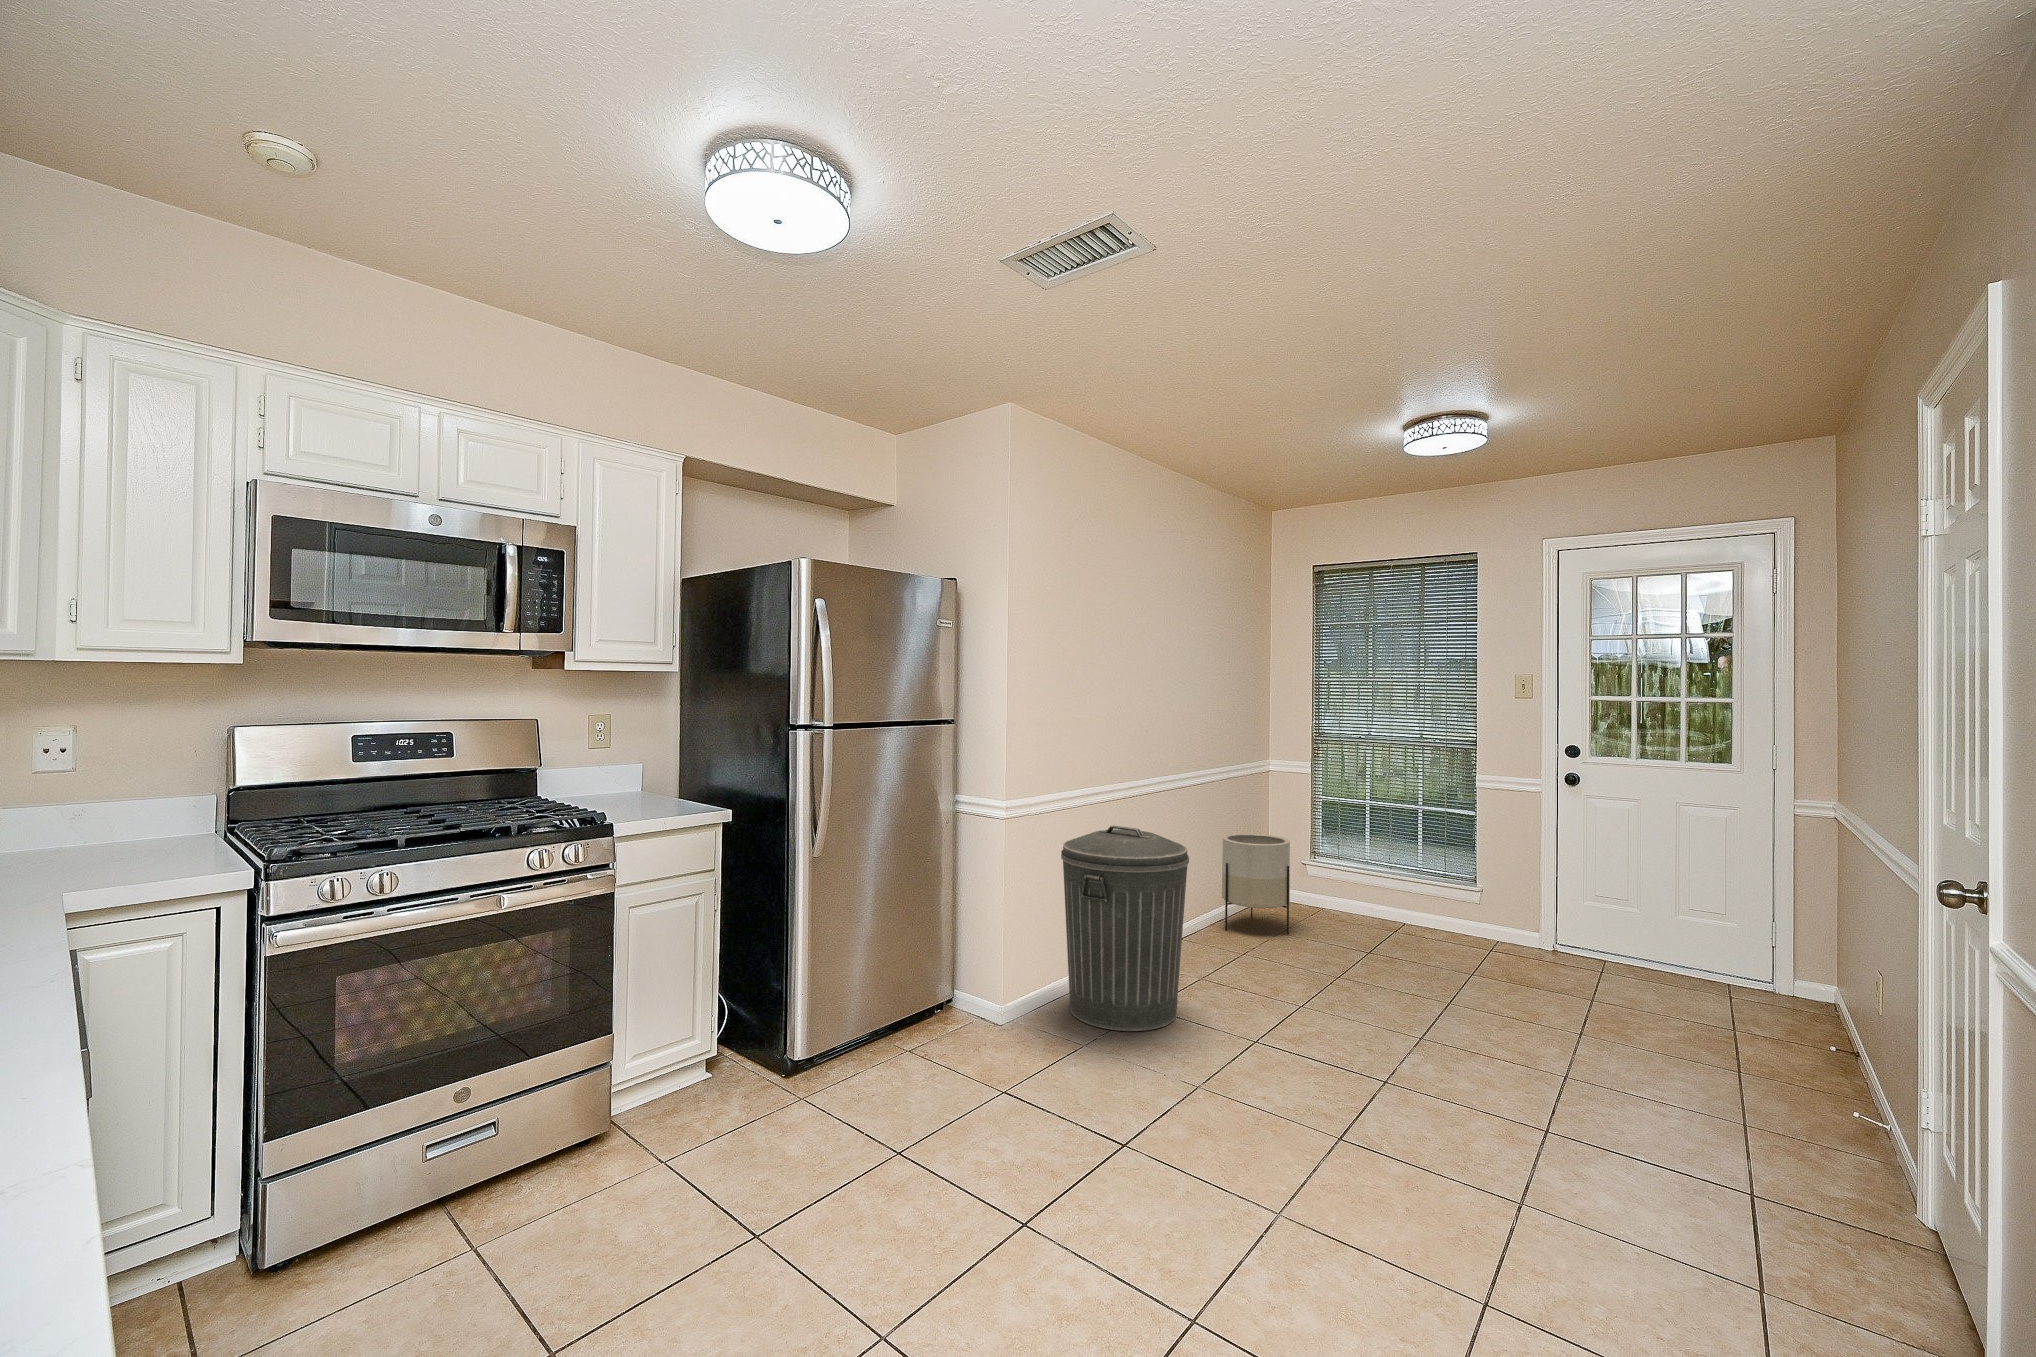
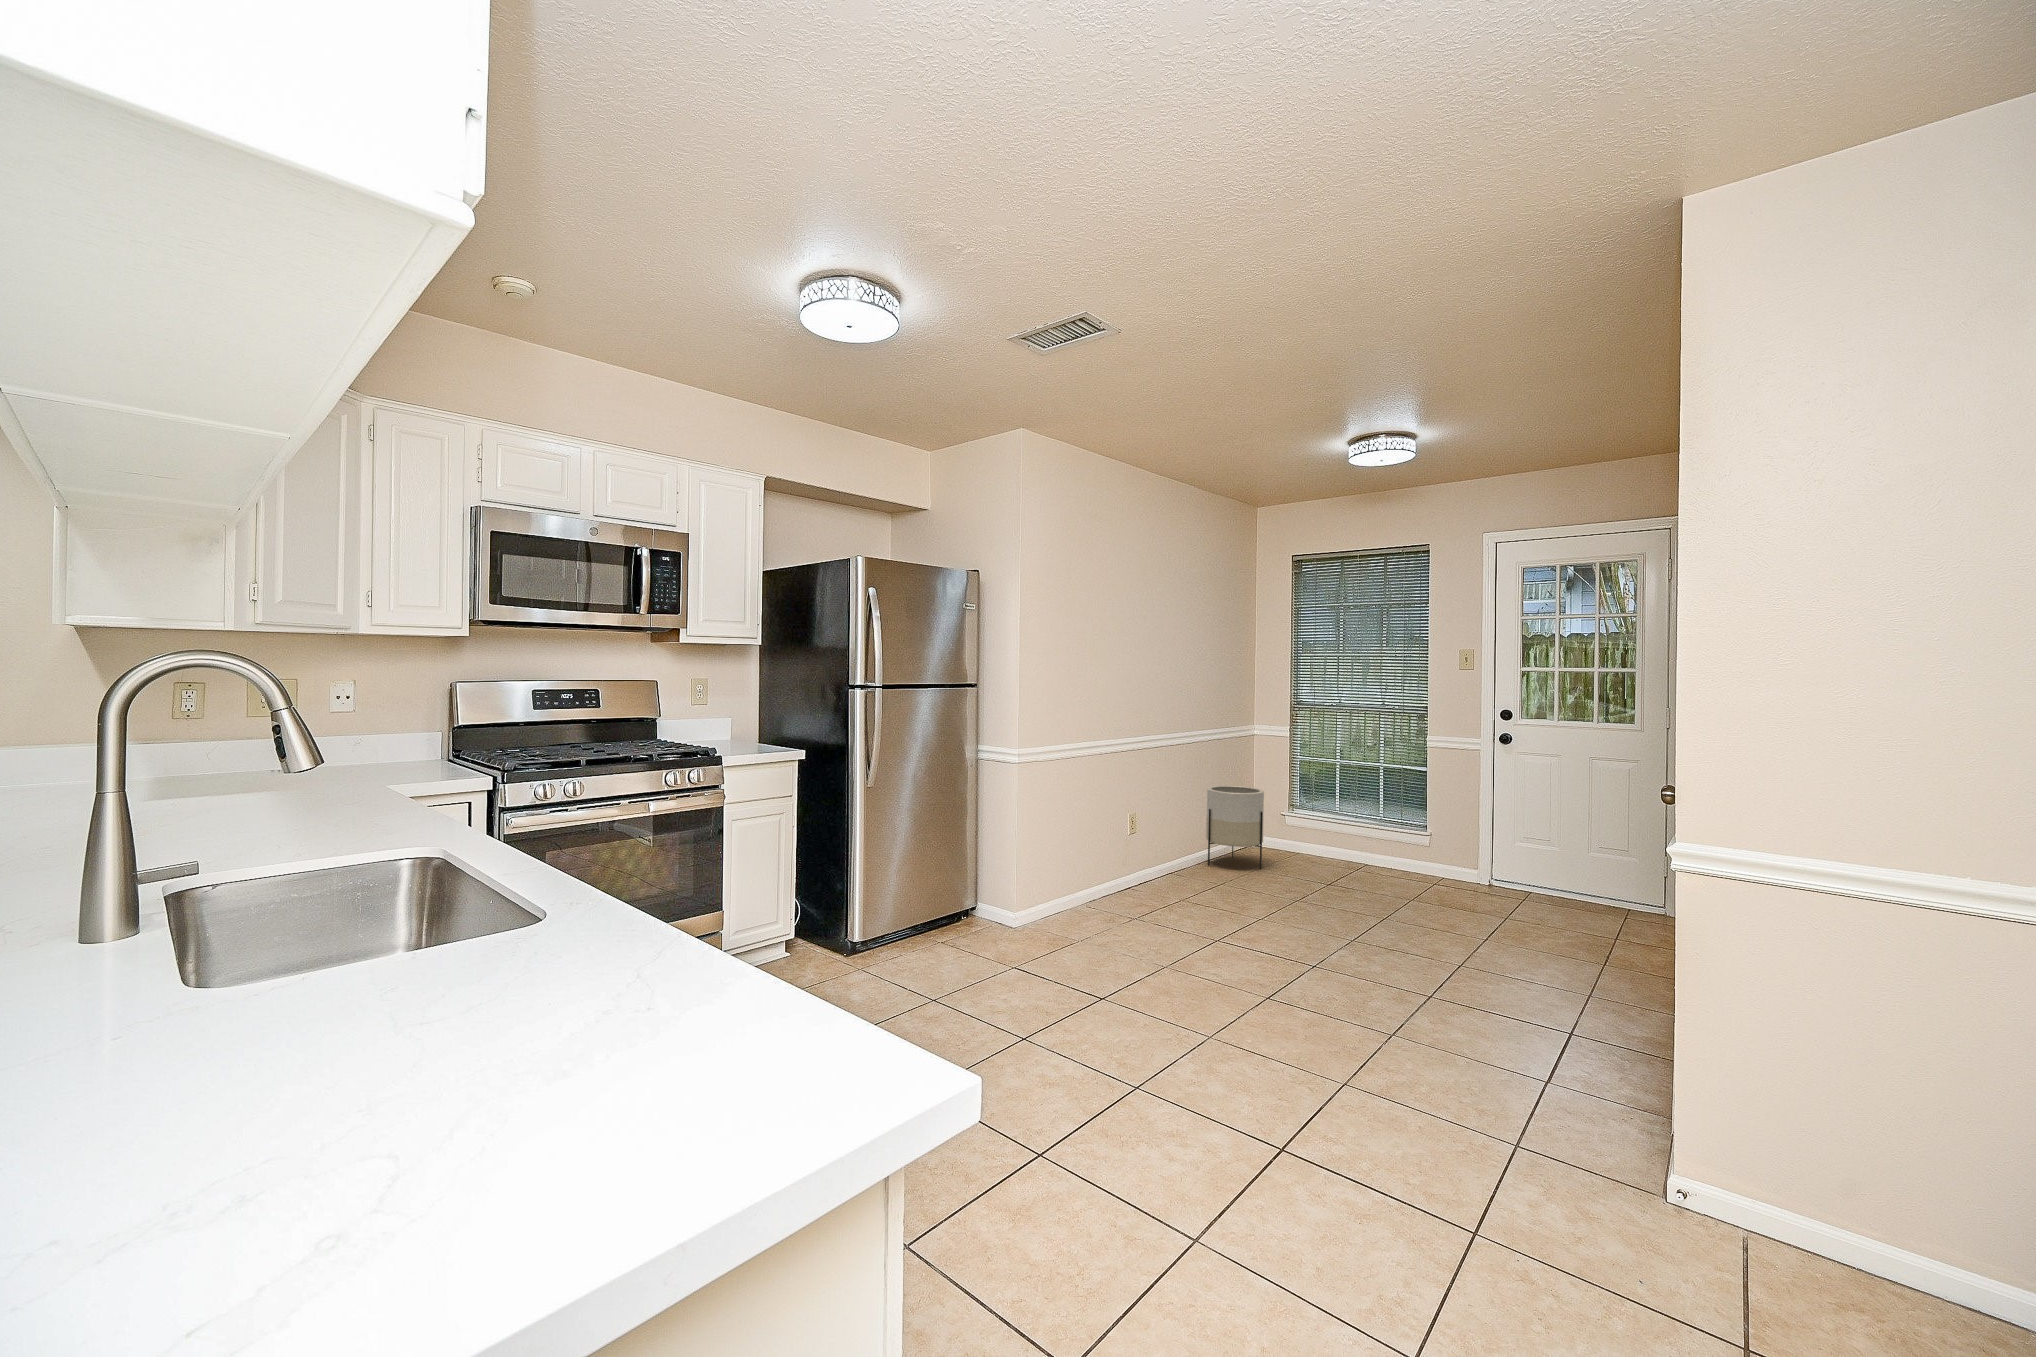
trash can: present [1061,825,1189,1031] -> none [1064,771,1166,931]

